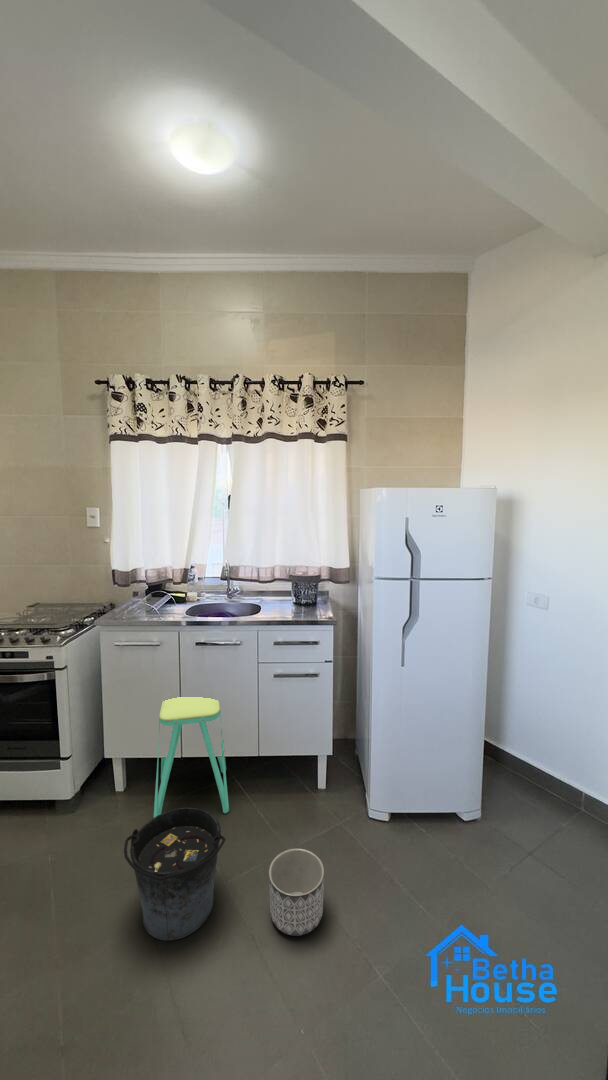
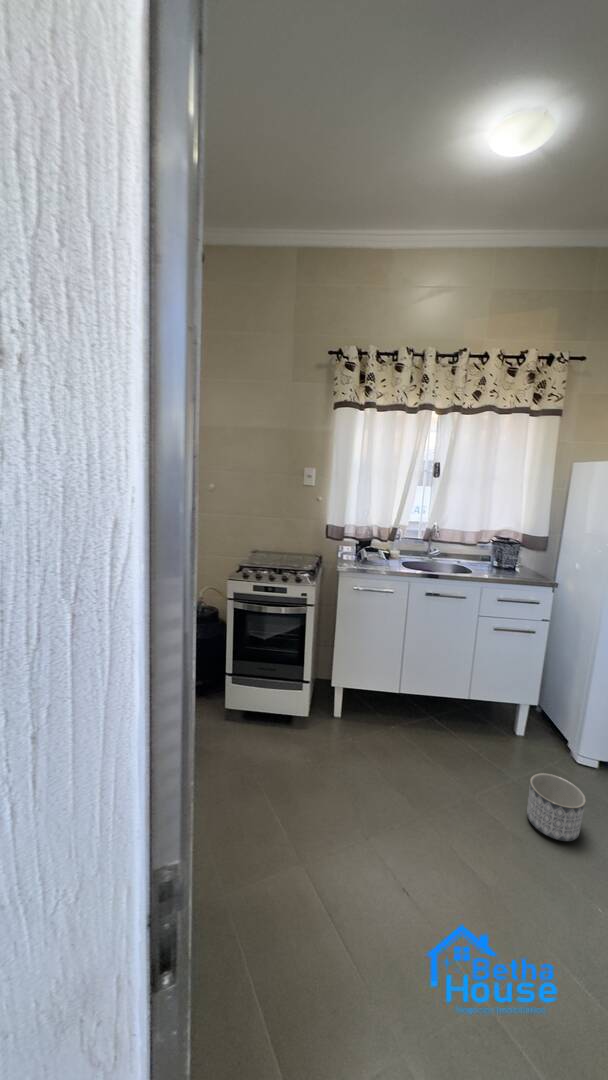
stool: present [154,697,229,818] -> none [369,636,445,744]
bucket: present [124,807,225,941] -> none [407,728,495,828]

